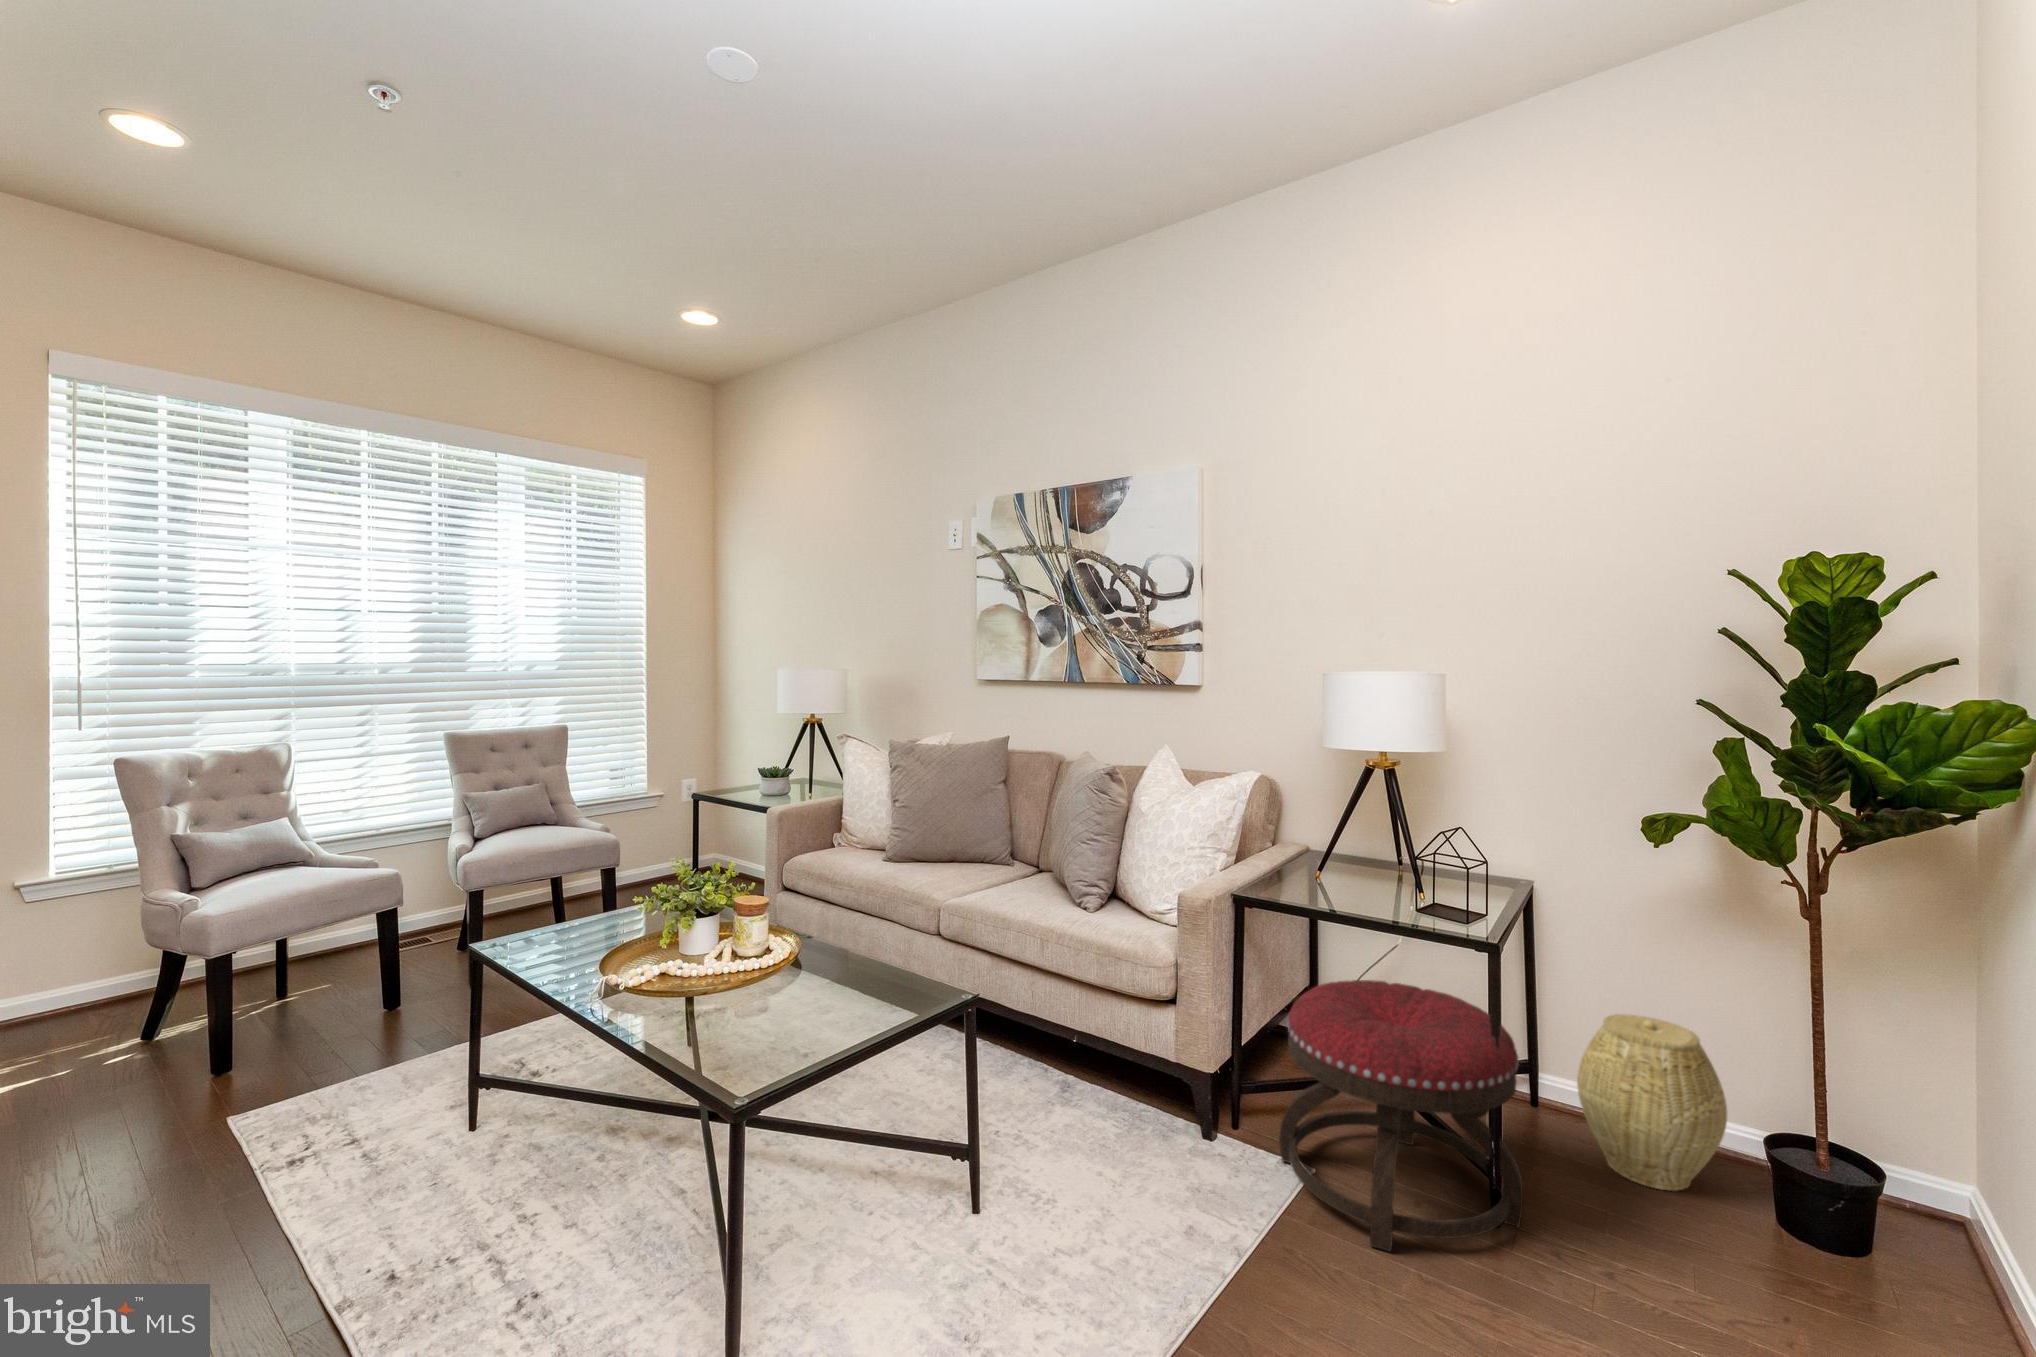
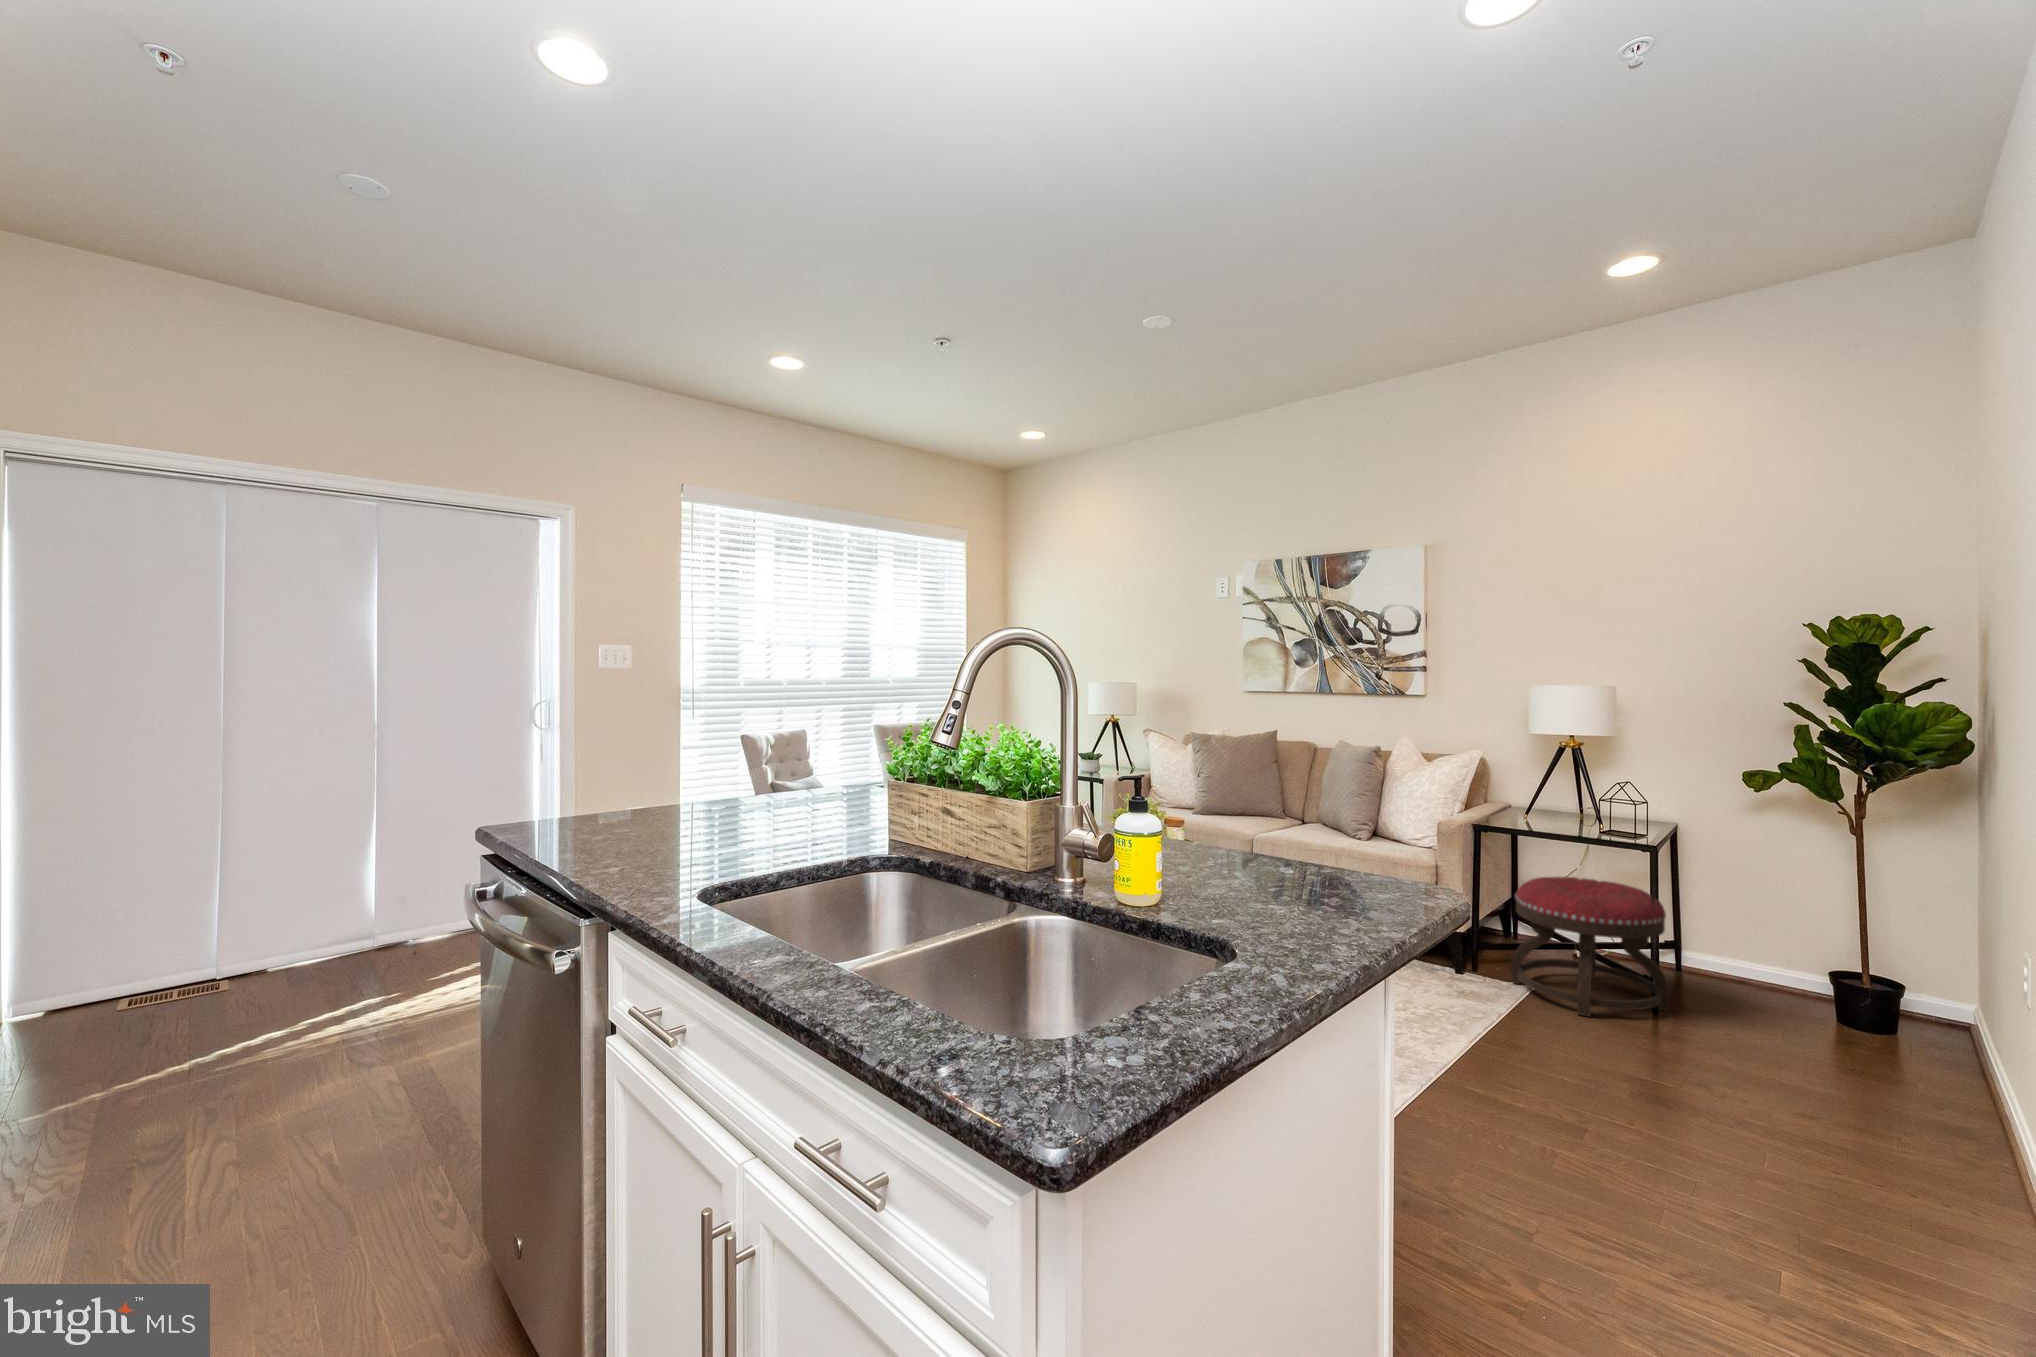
woven basket: present [1577,1014,1727,1191] -> none [1704,900,1803,1001]

